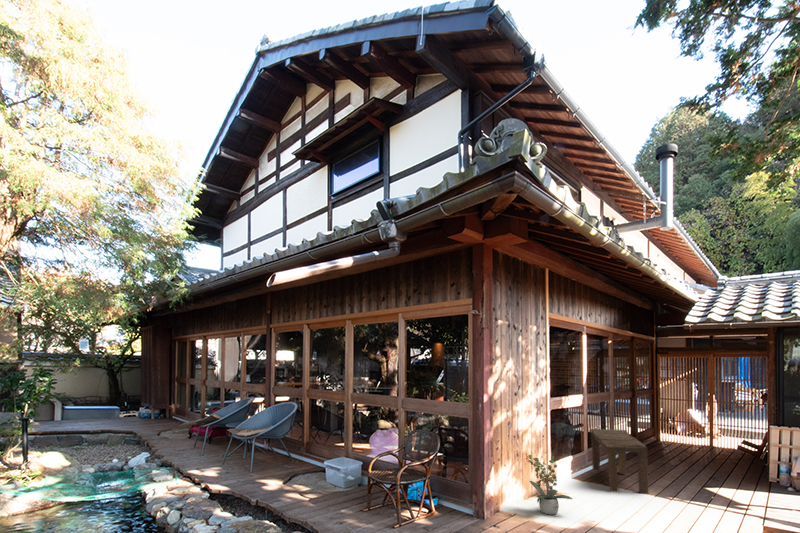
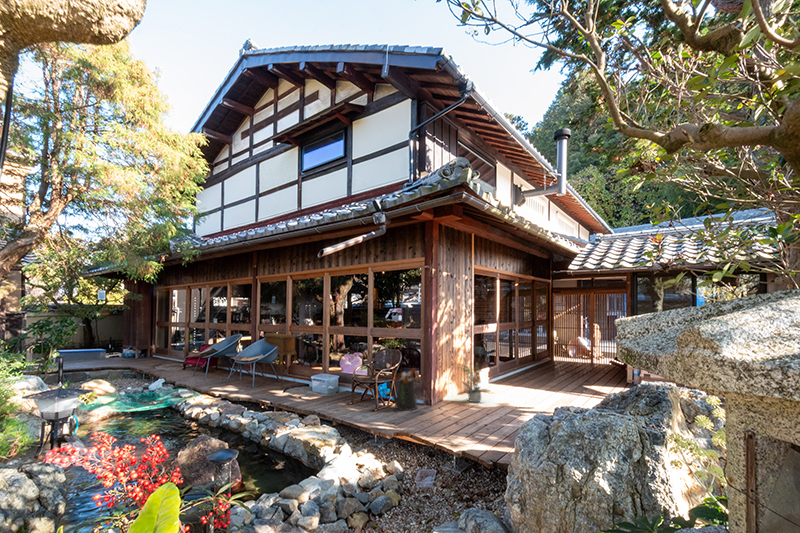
side table: none [269,396,312,468] -> present [263,333,296,382]
bench: present [591,429,648,494] -> none [502,347,539,389]
watering can: none [418,456,469,523] -> present [388,369,417,411]

